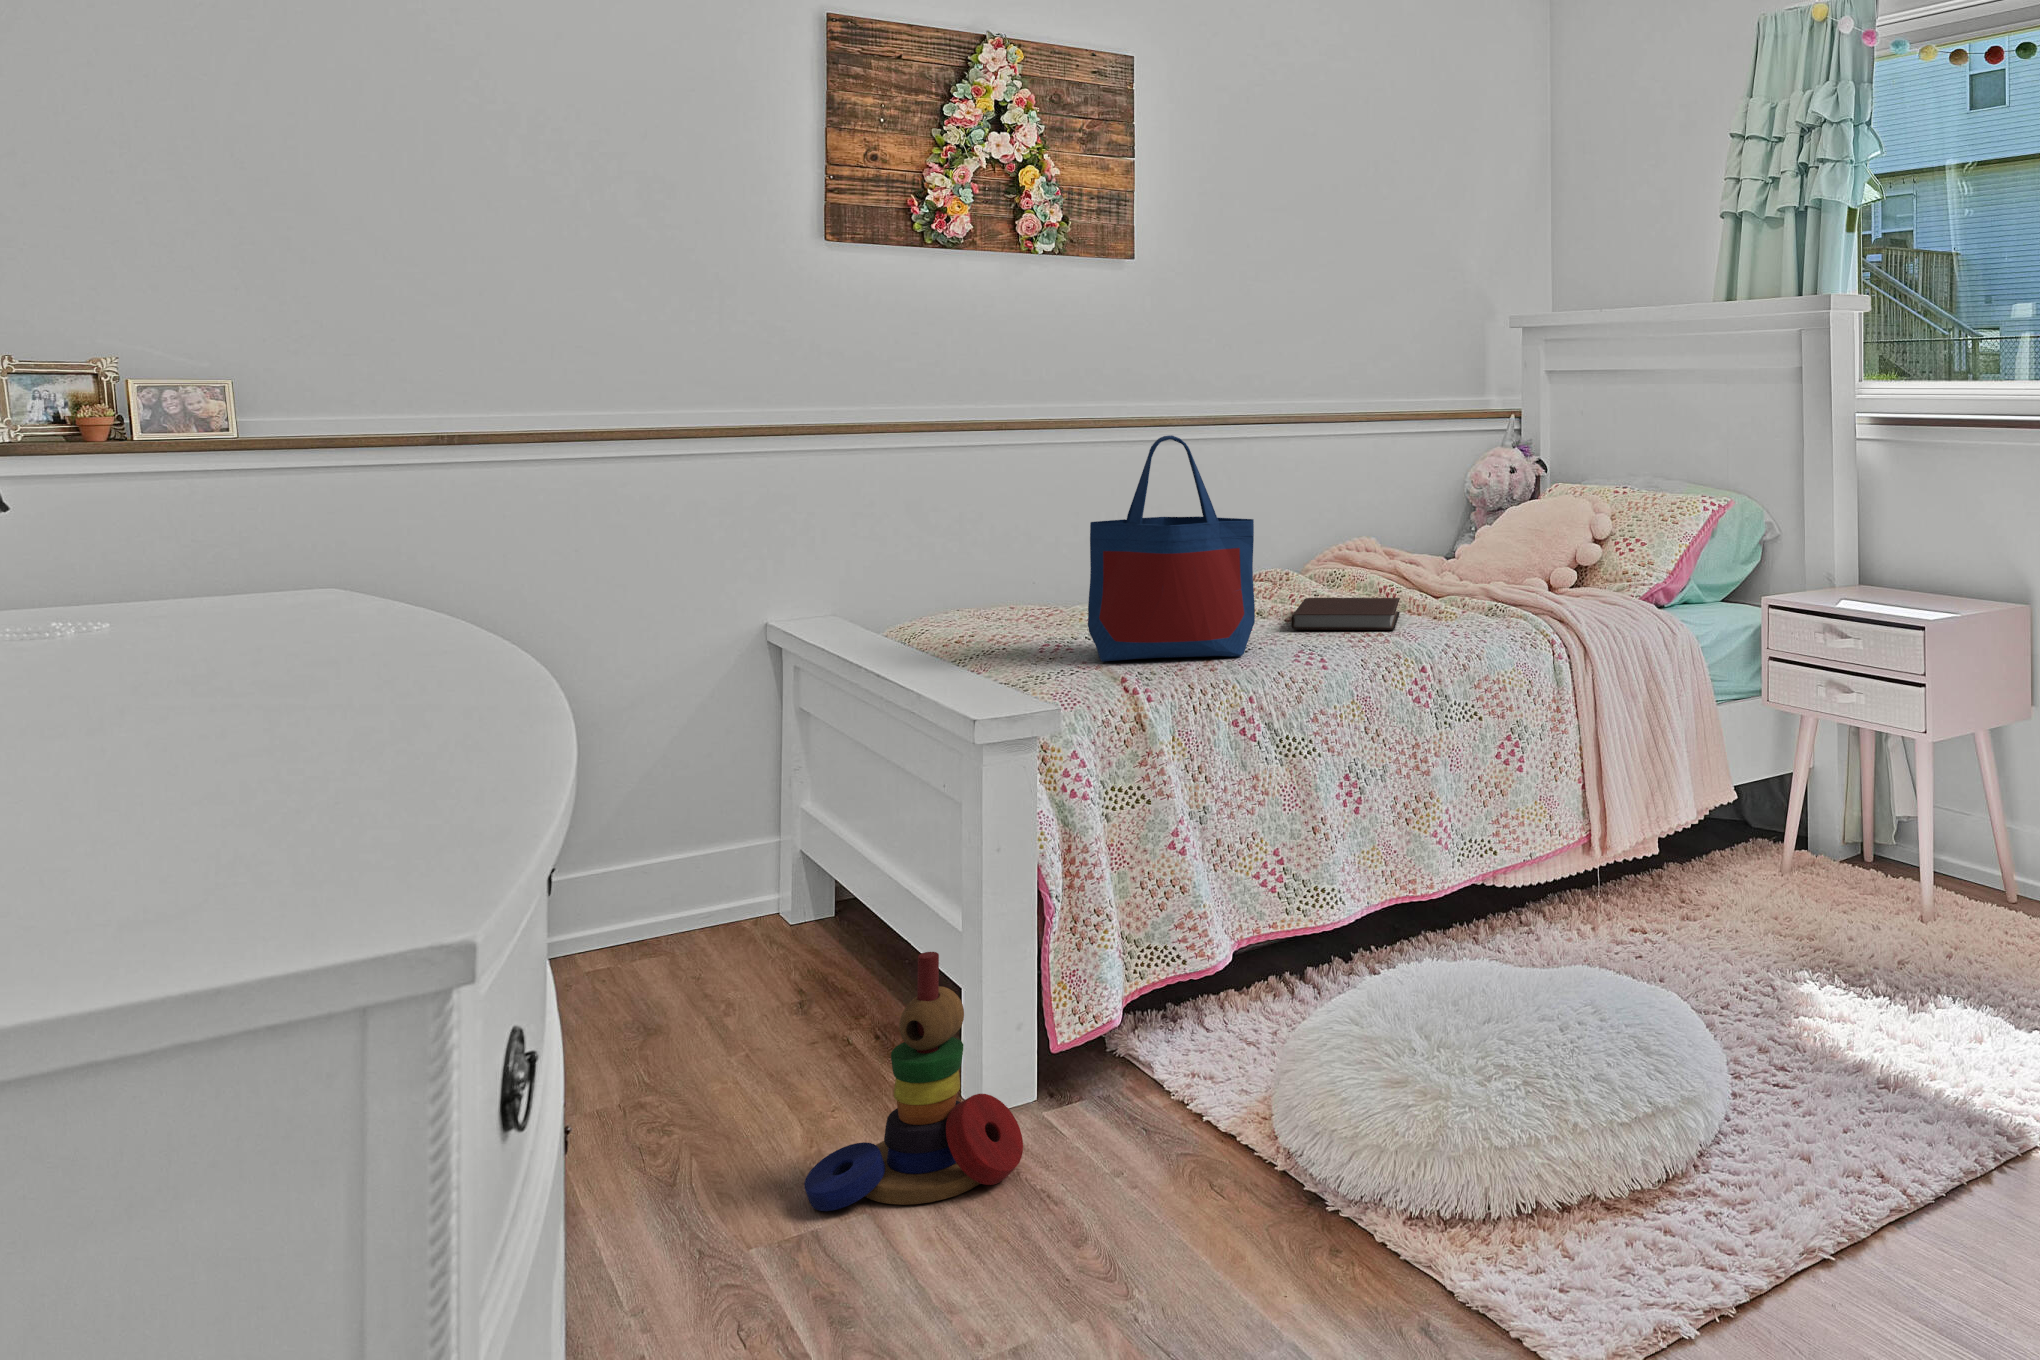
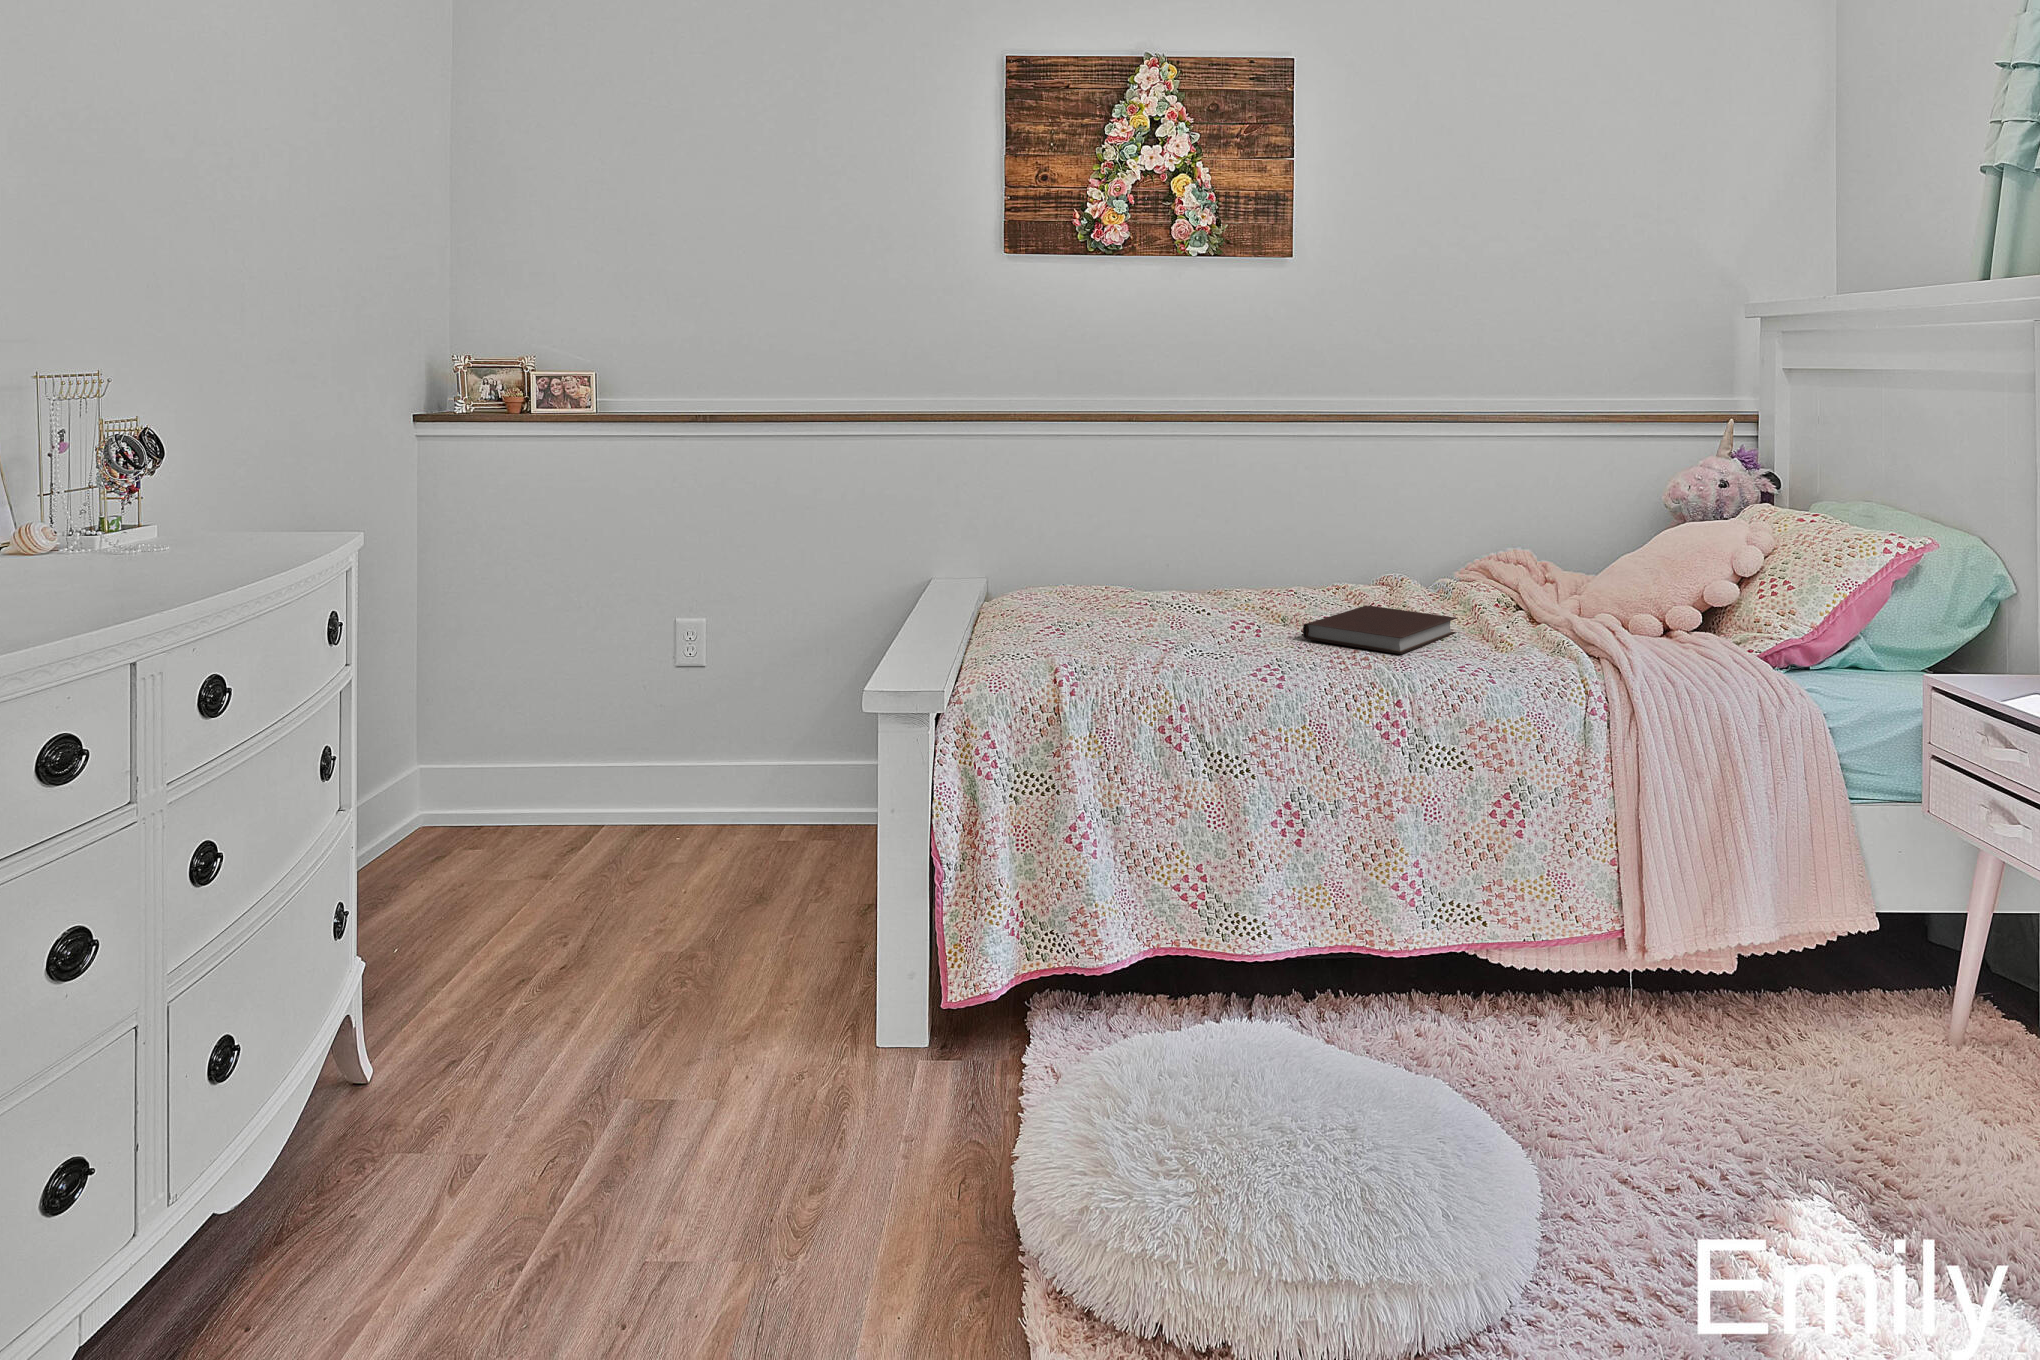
tote bag: present [1088,435,1255,661] -> none [1076,437,1227,663]
stacking toy: present [804,952,1023,1211] -> none [676,890,844,1114]

